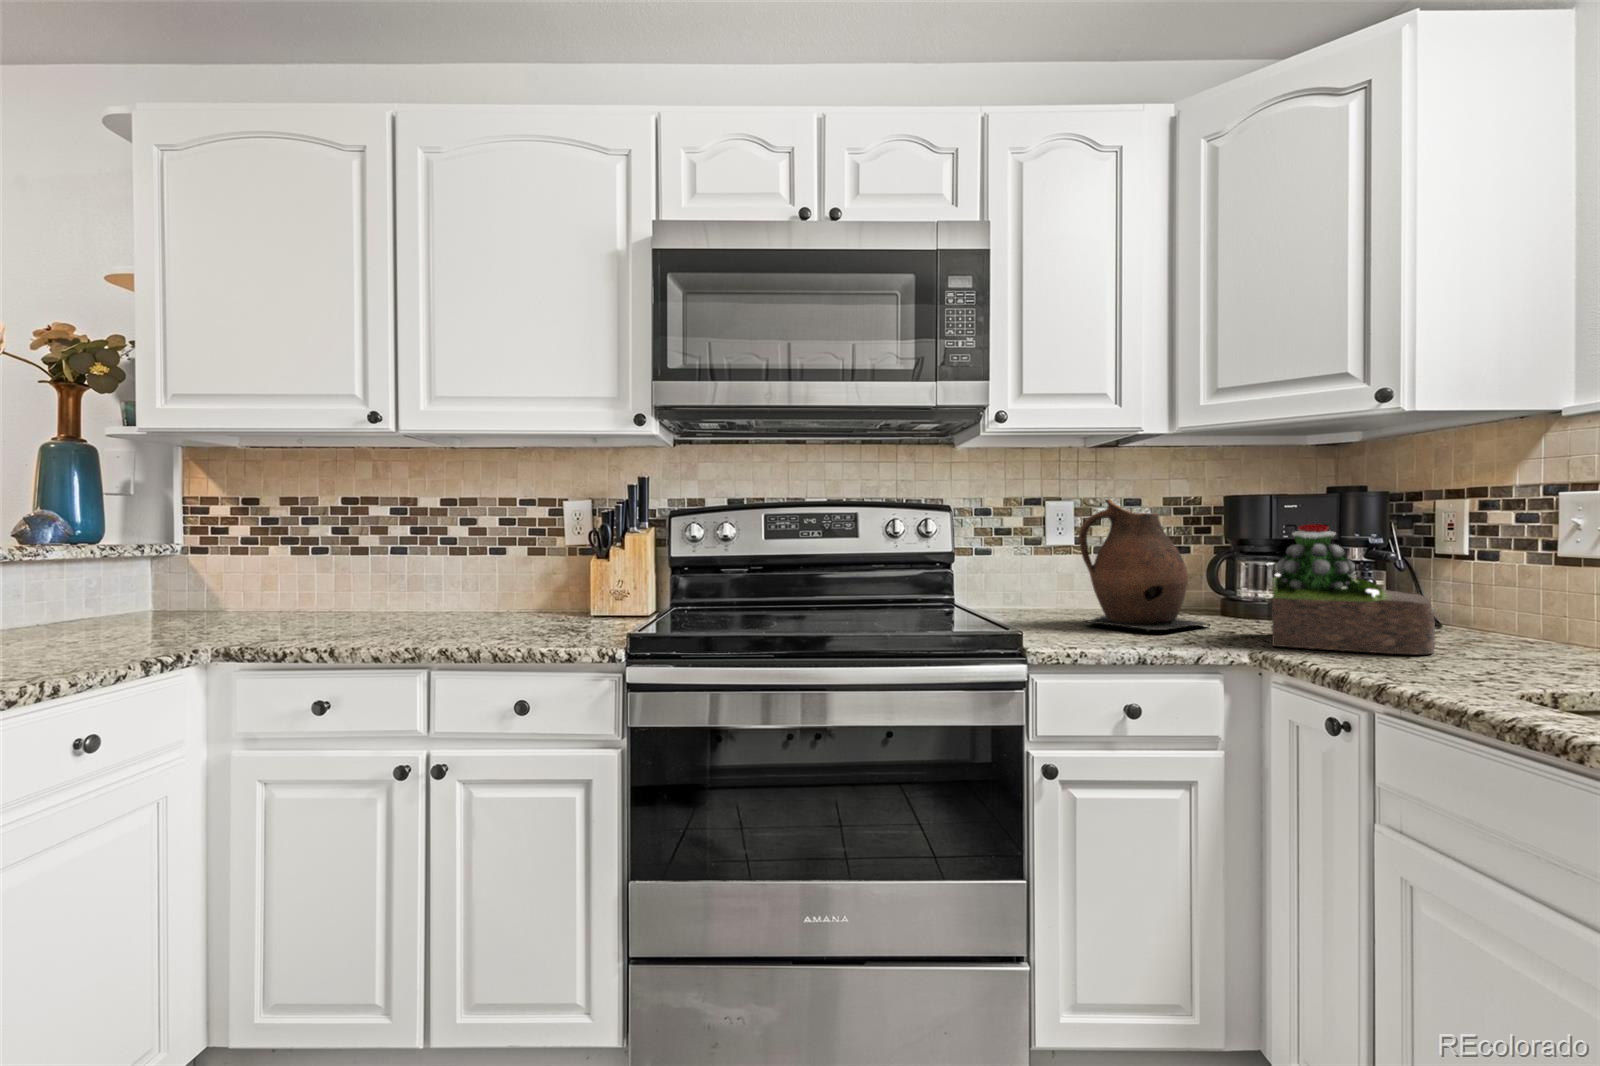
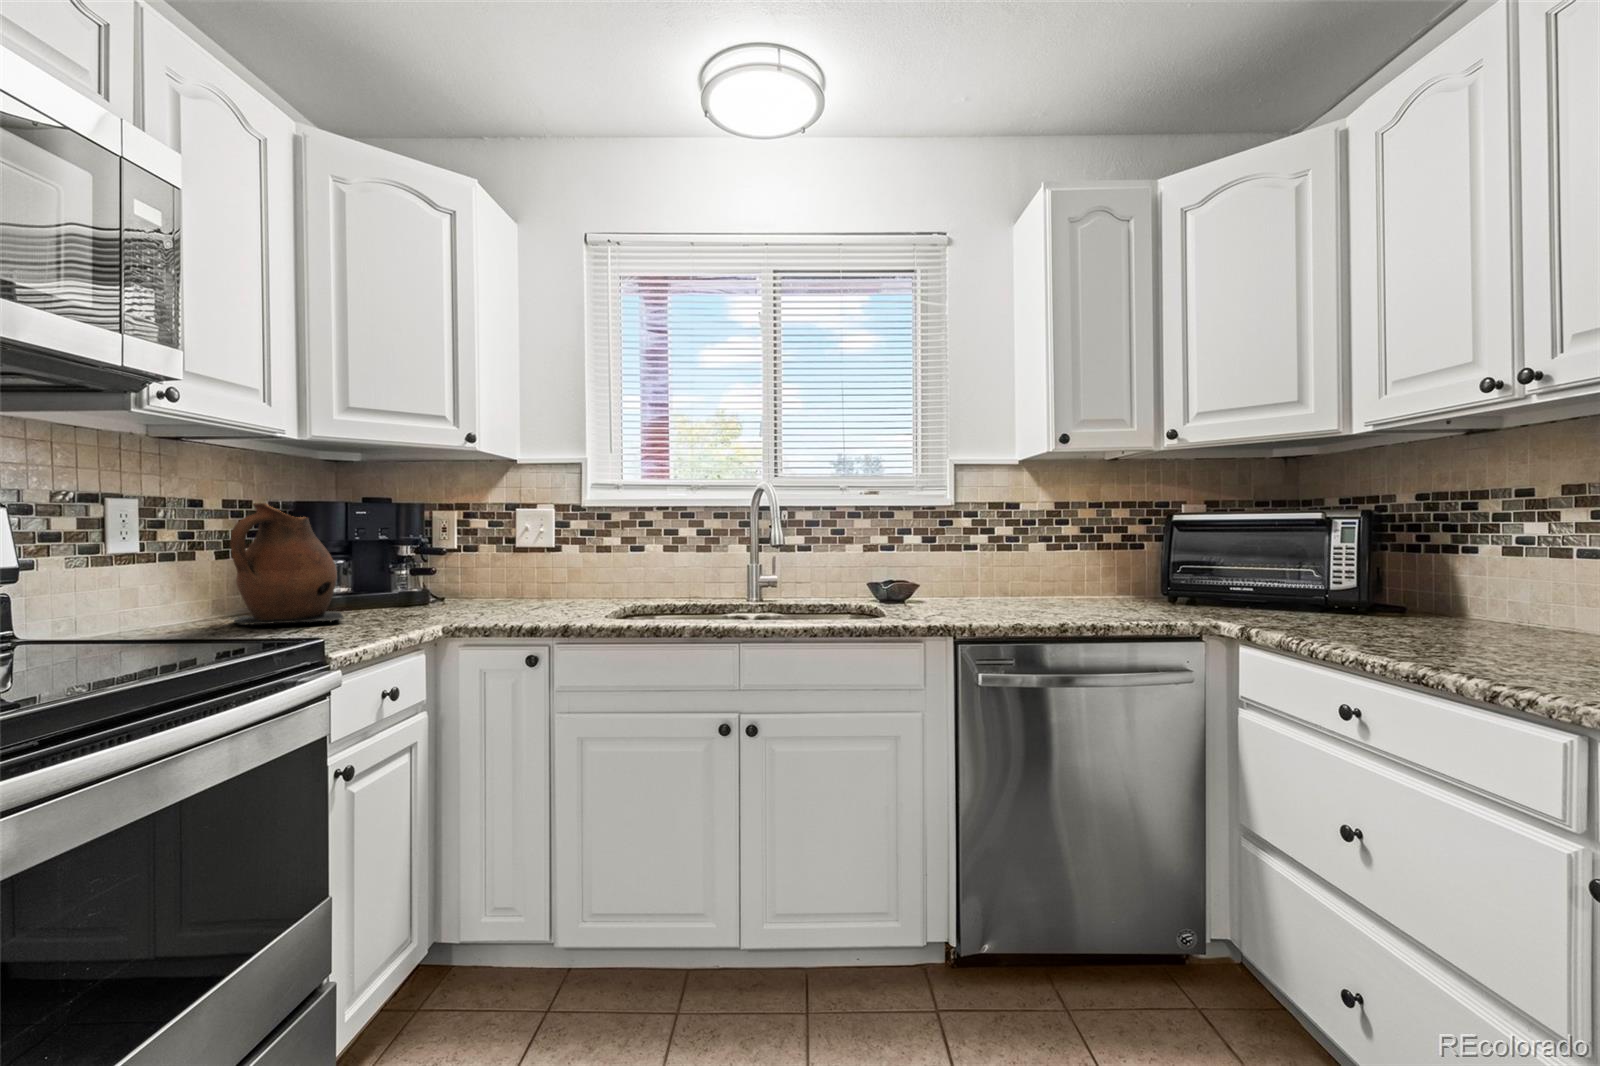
succulent plant: present [1272,524,1435,654] -> none [396,528,511,617]

